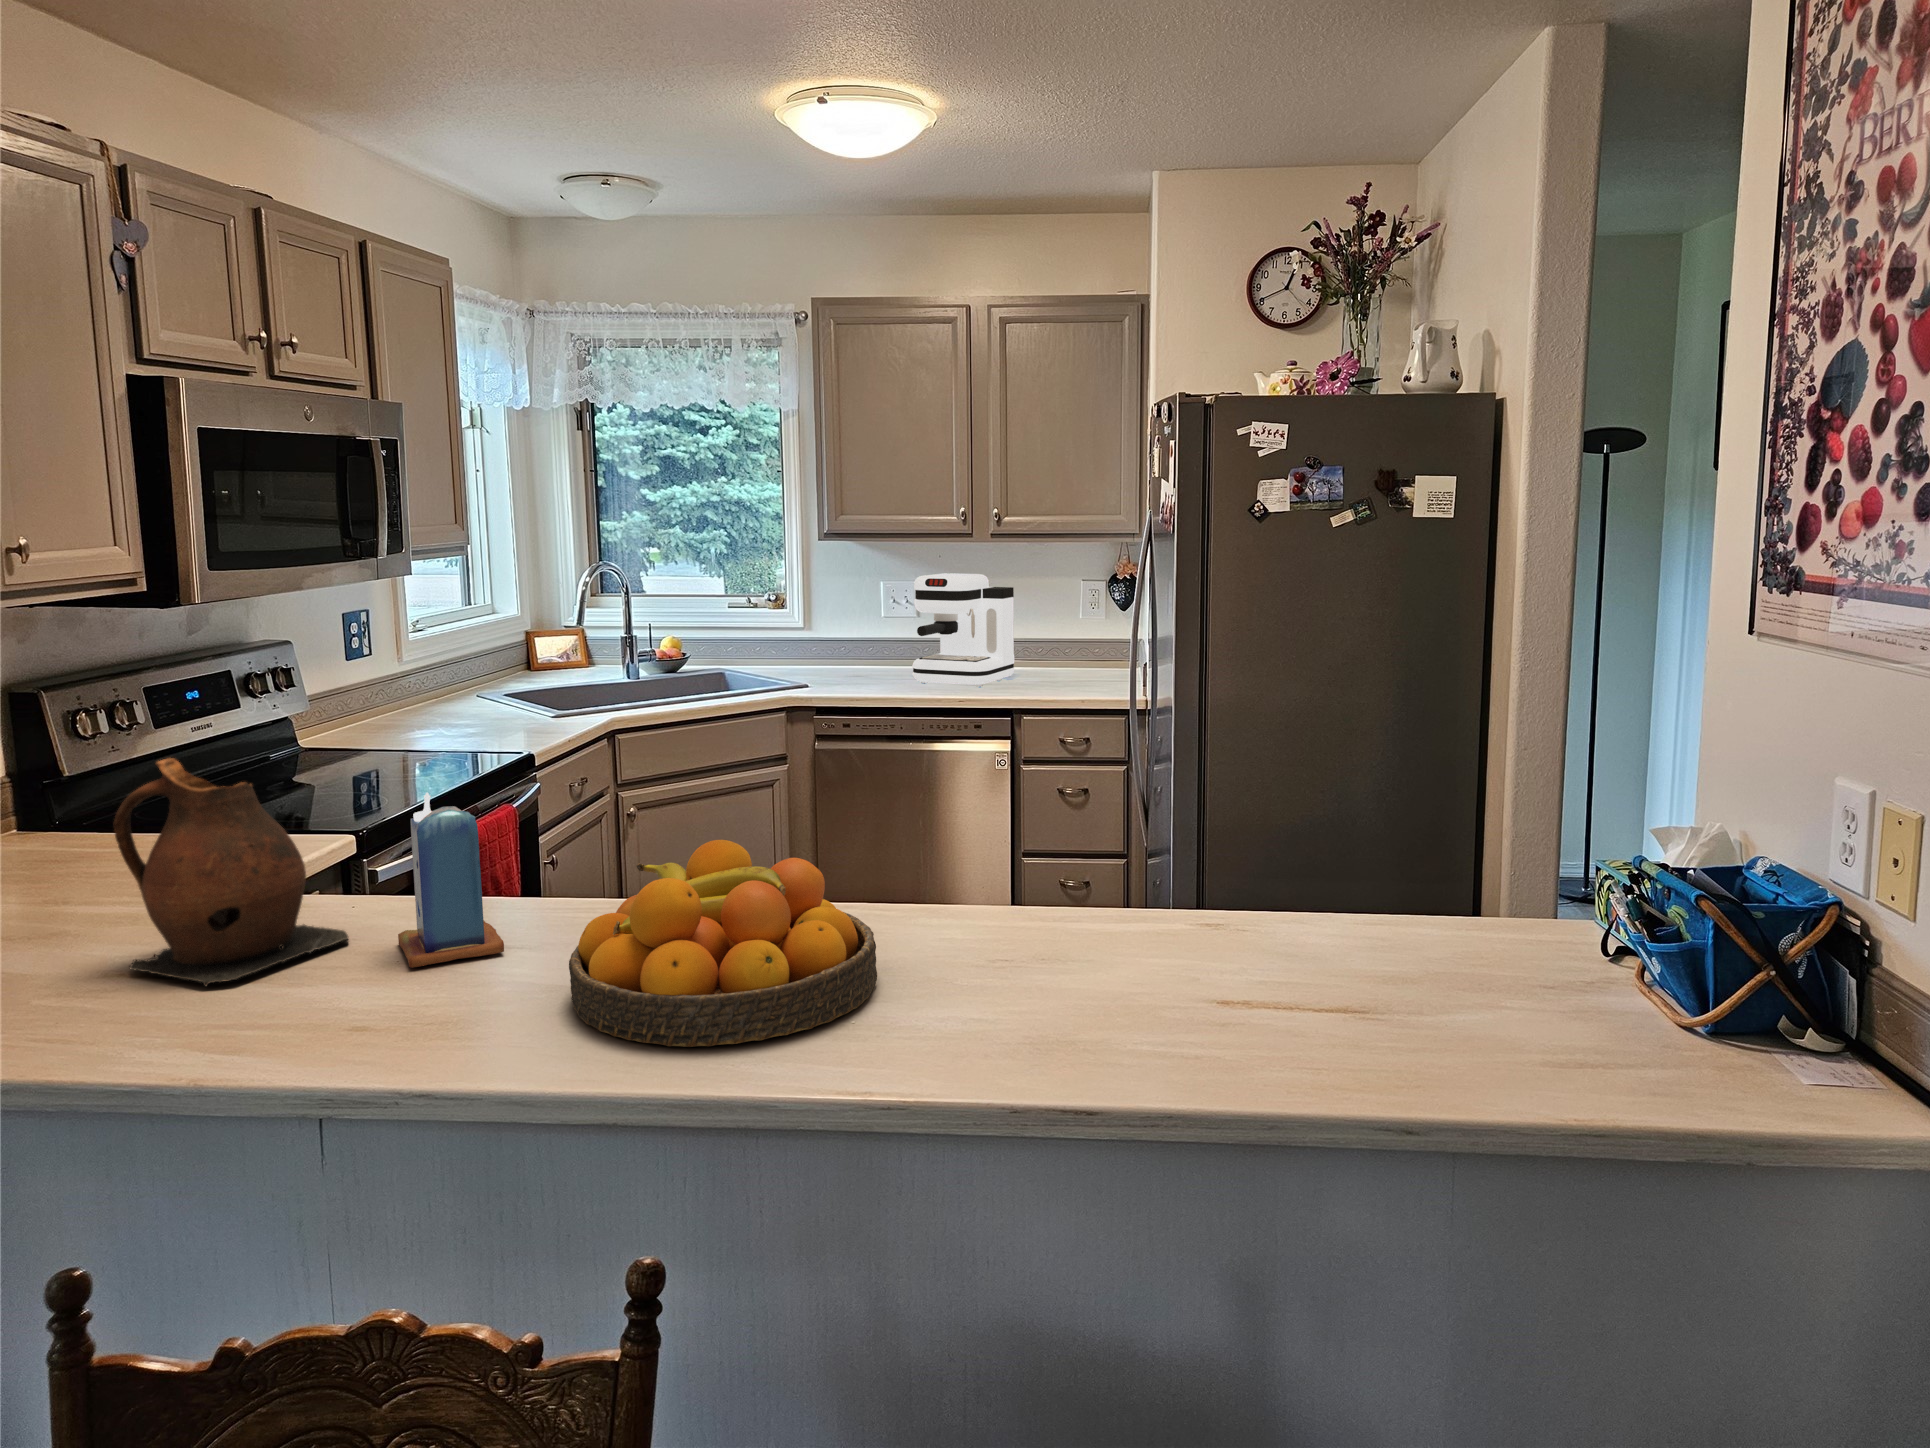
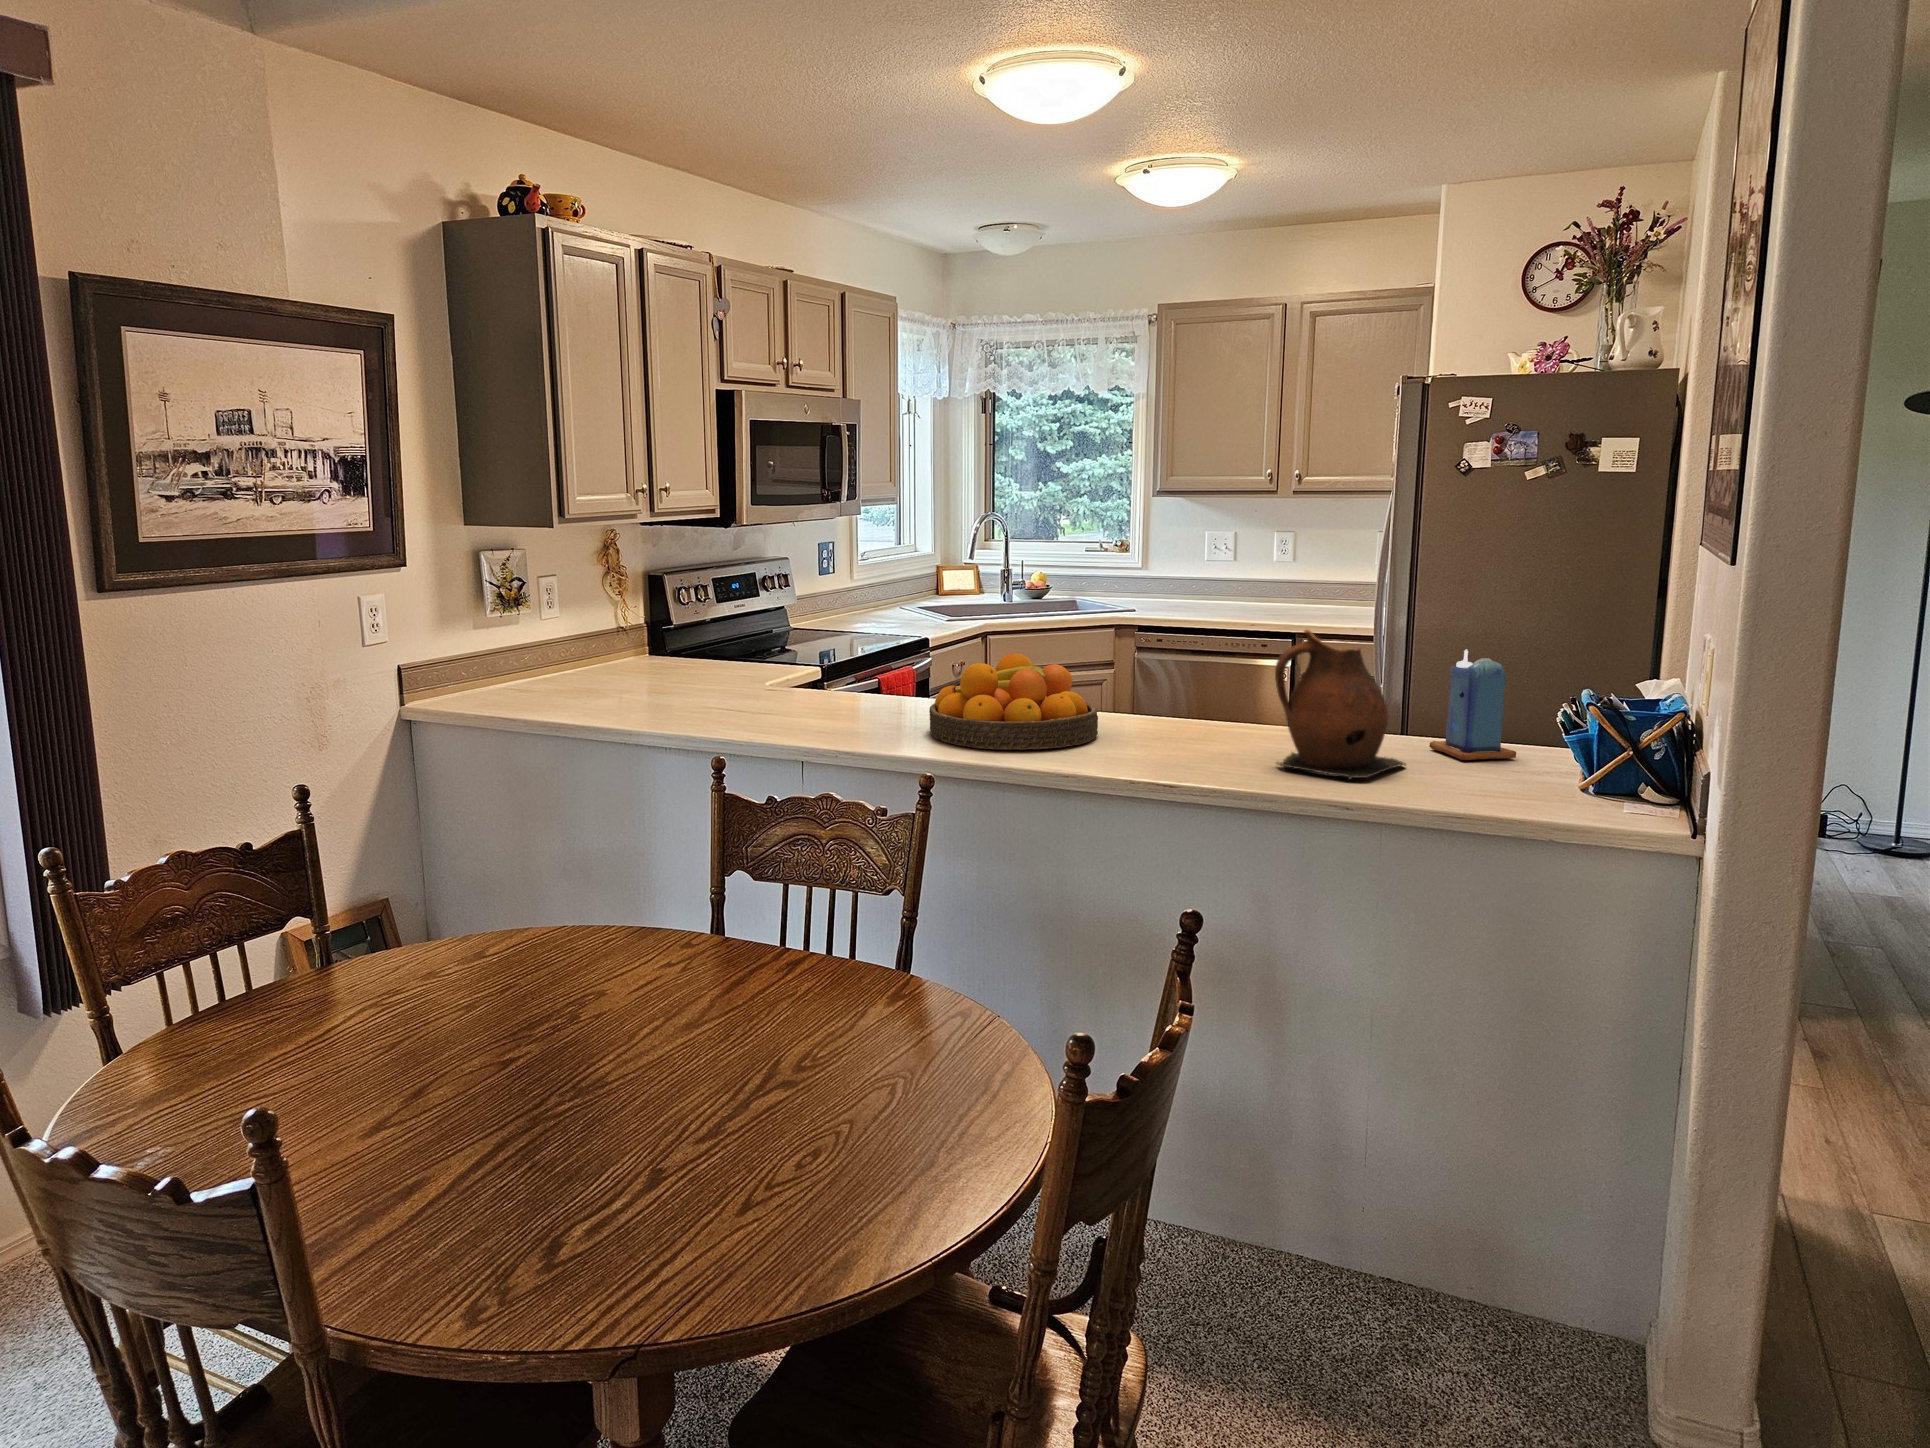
coffee maker: present [912,573,1014,687] -> none [1221,525,1310,616]
ceramic pitcher: present [114,758,349,987] -> present [1275,629,1406,779]
candle: present [398,793,504,968] -> present [1430,649,1516,760]

